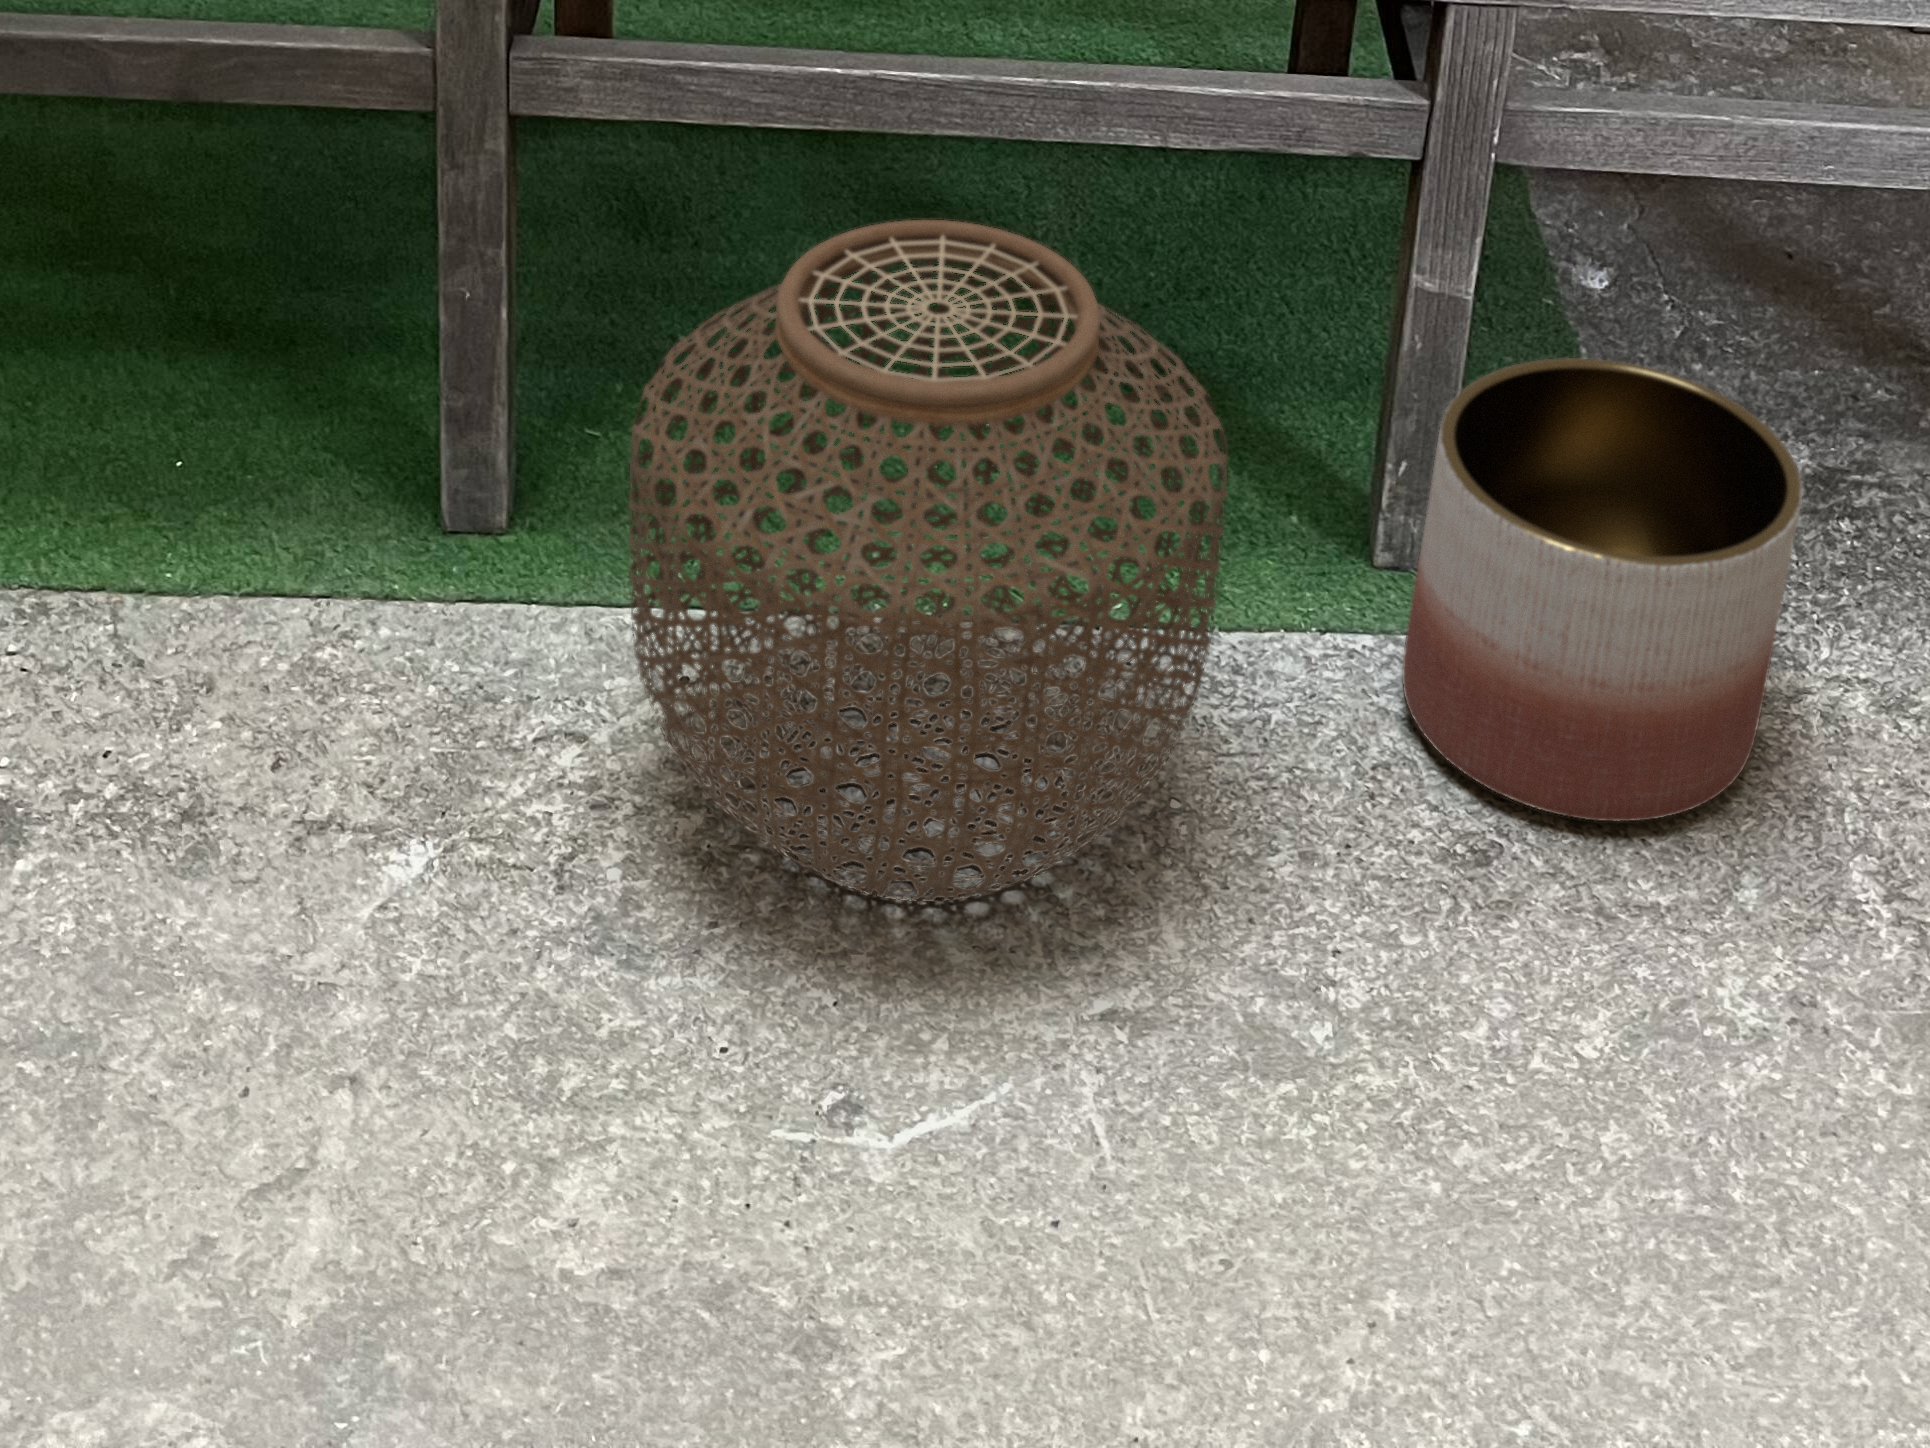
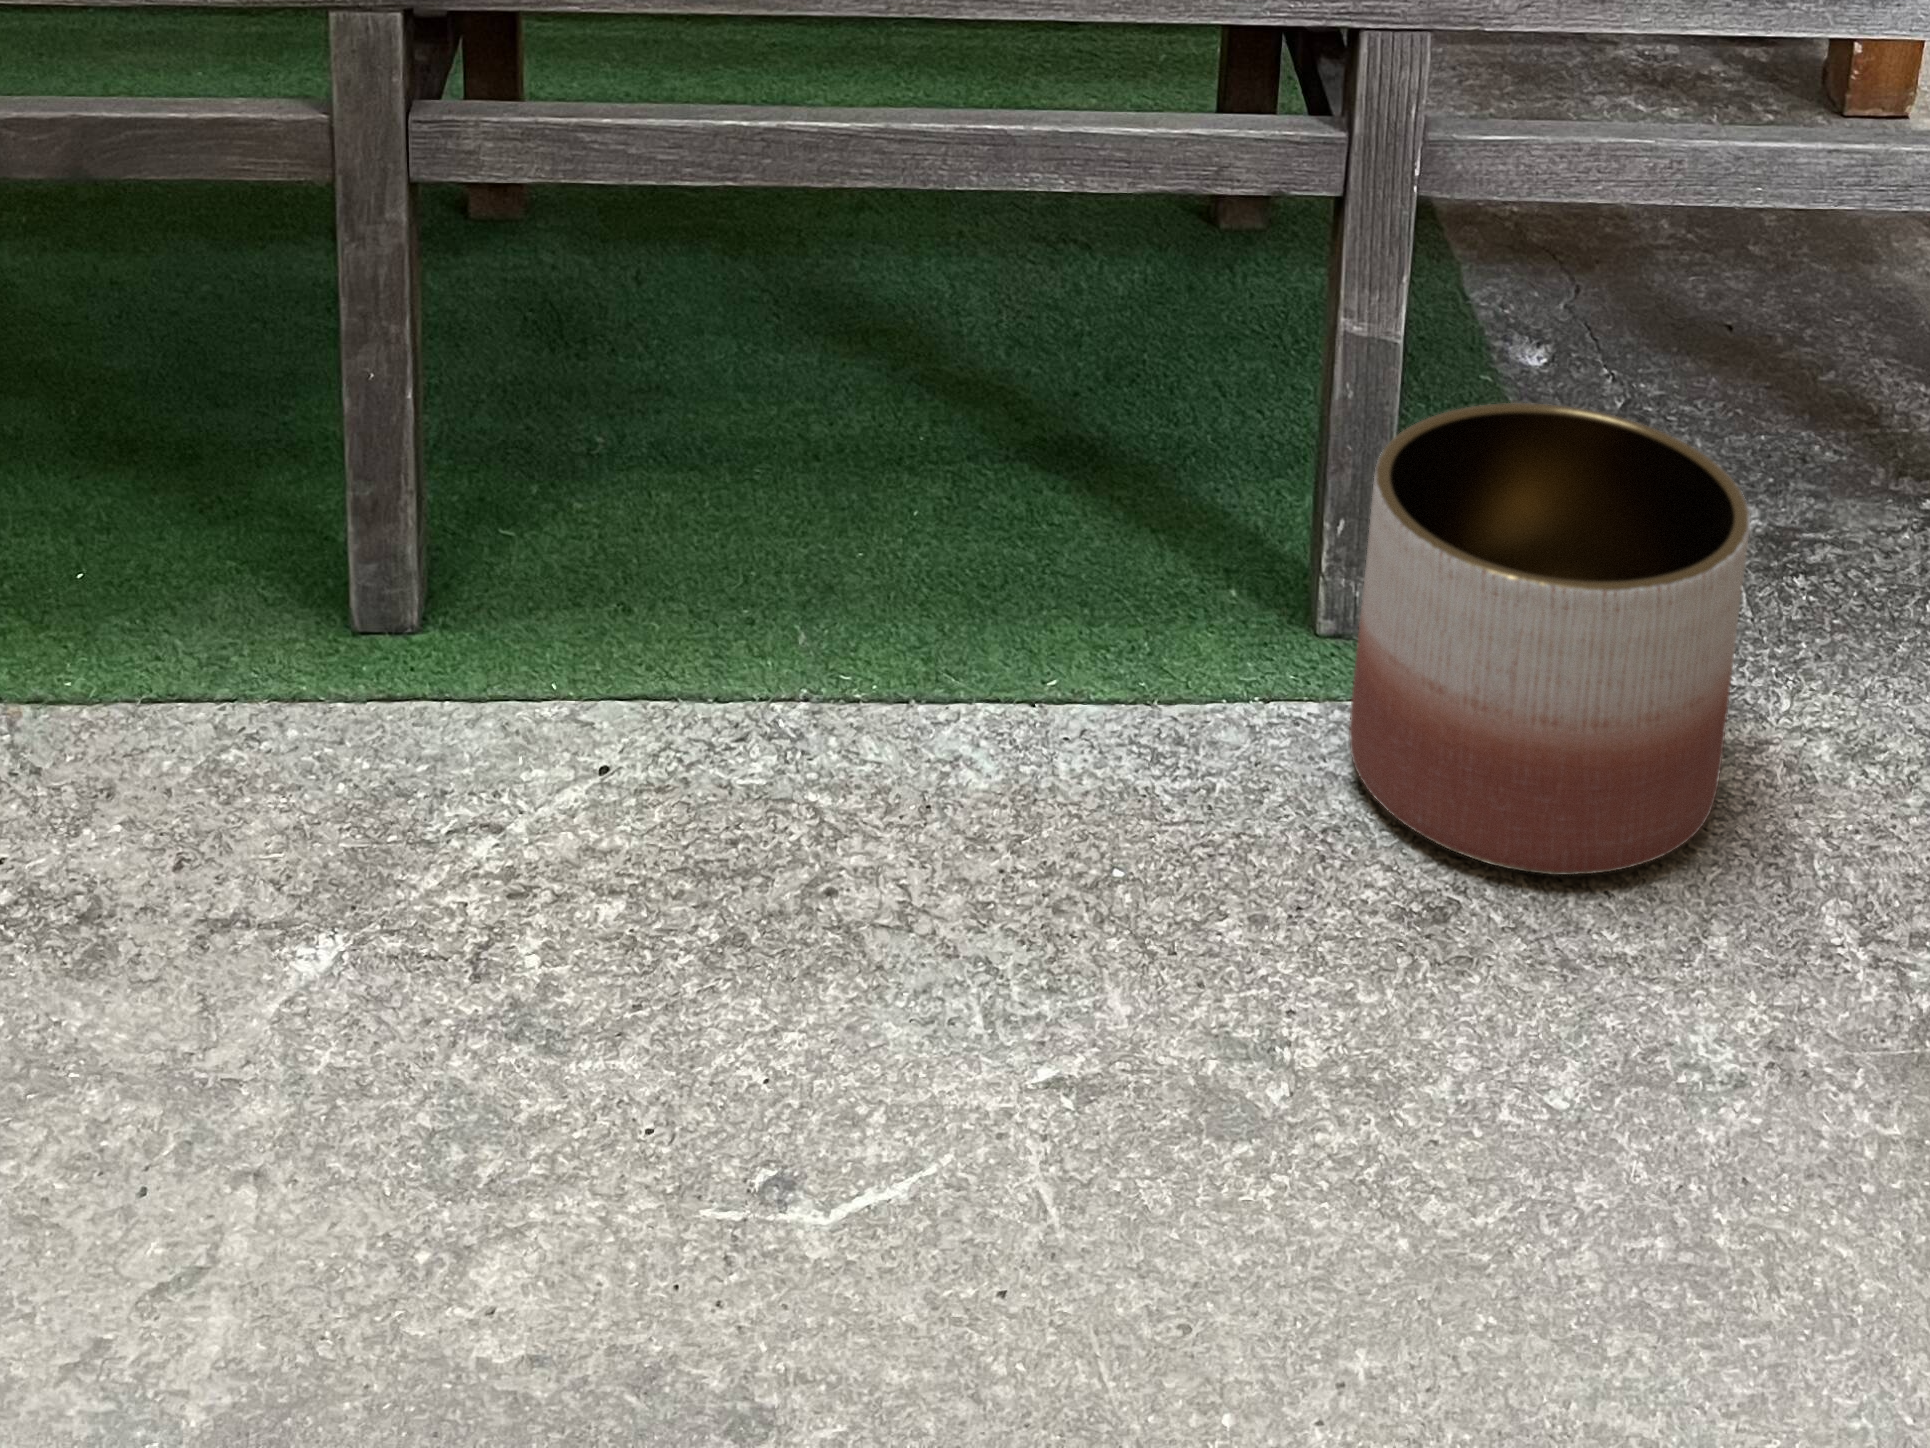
woven basket: present [629,220,1227,902] -> none [540,260,1156,975]

